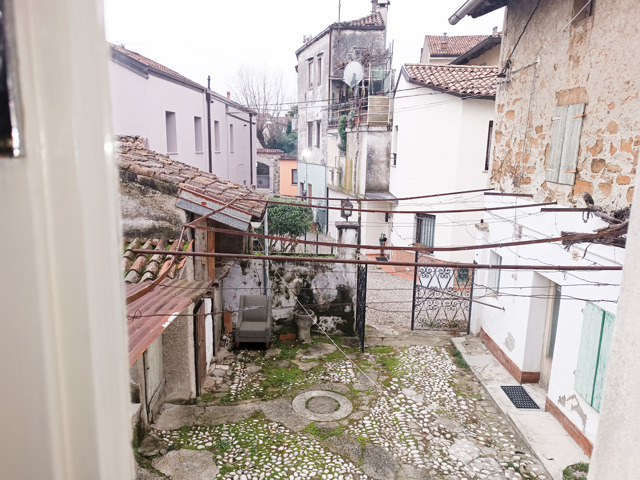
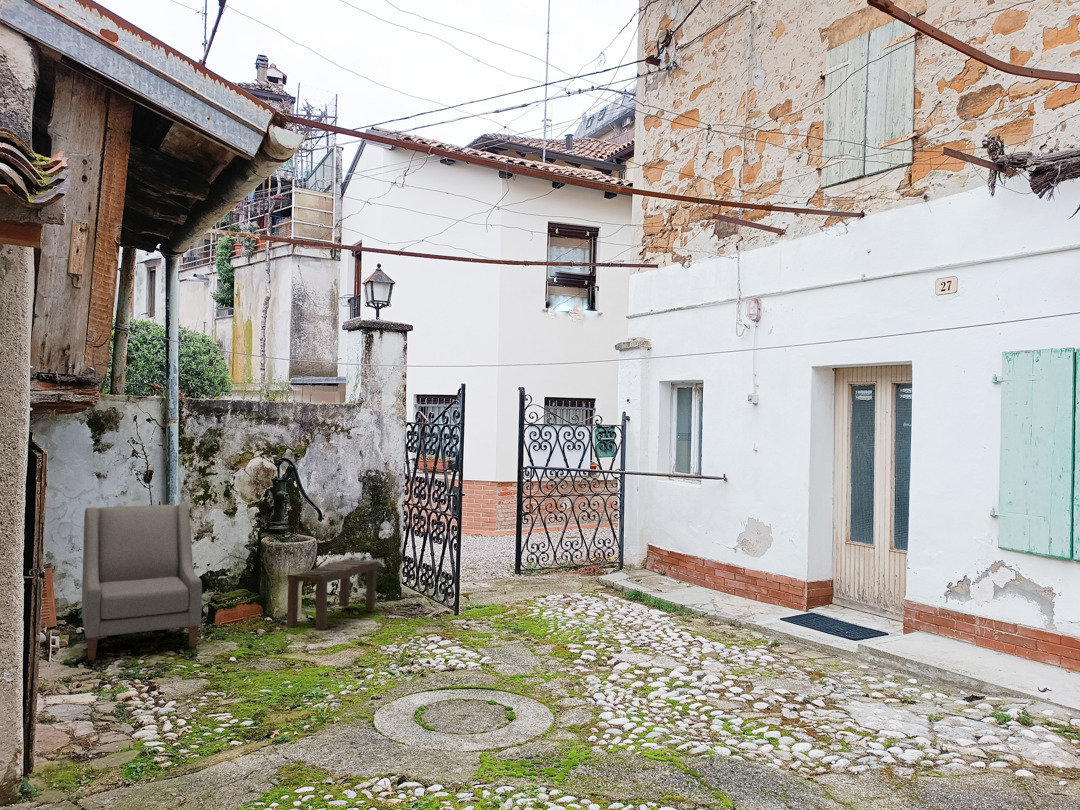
bench: none [302,319,340,349] -> present [287,559,379,630]

